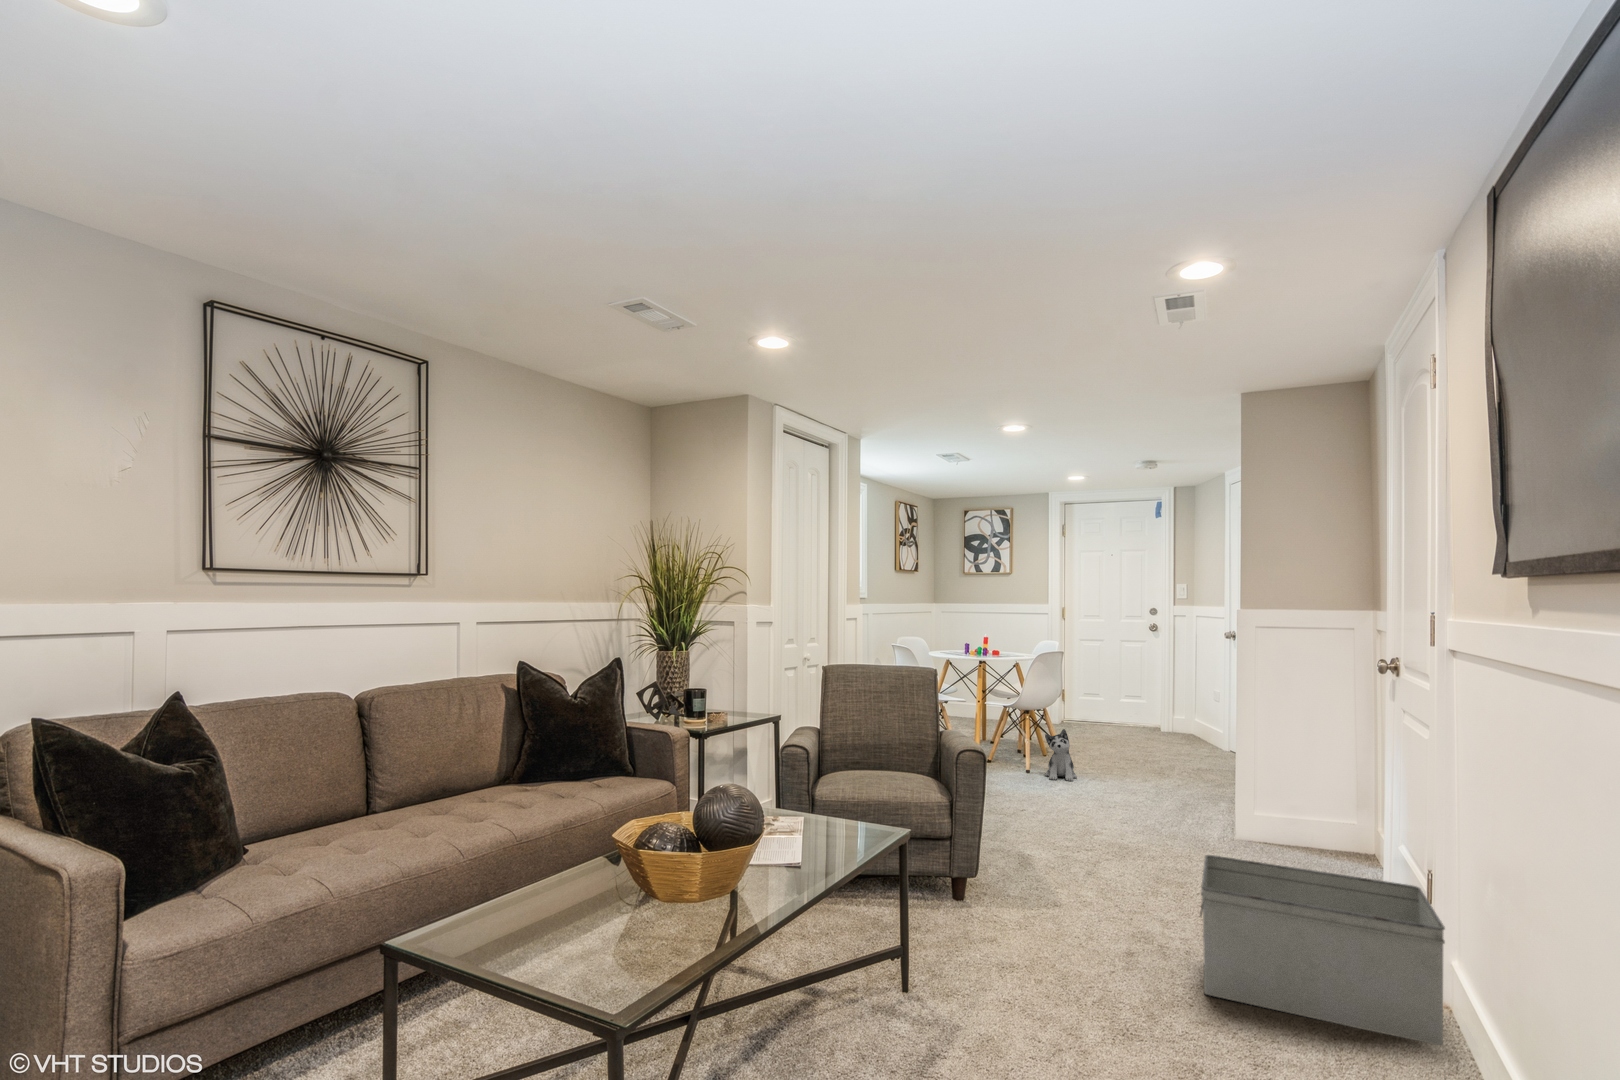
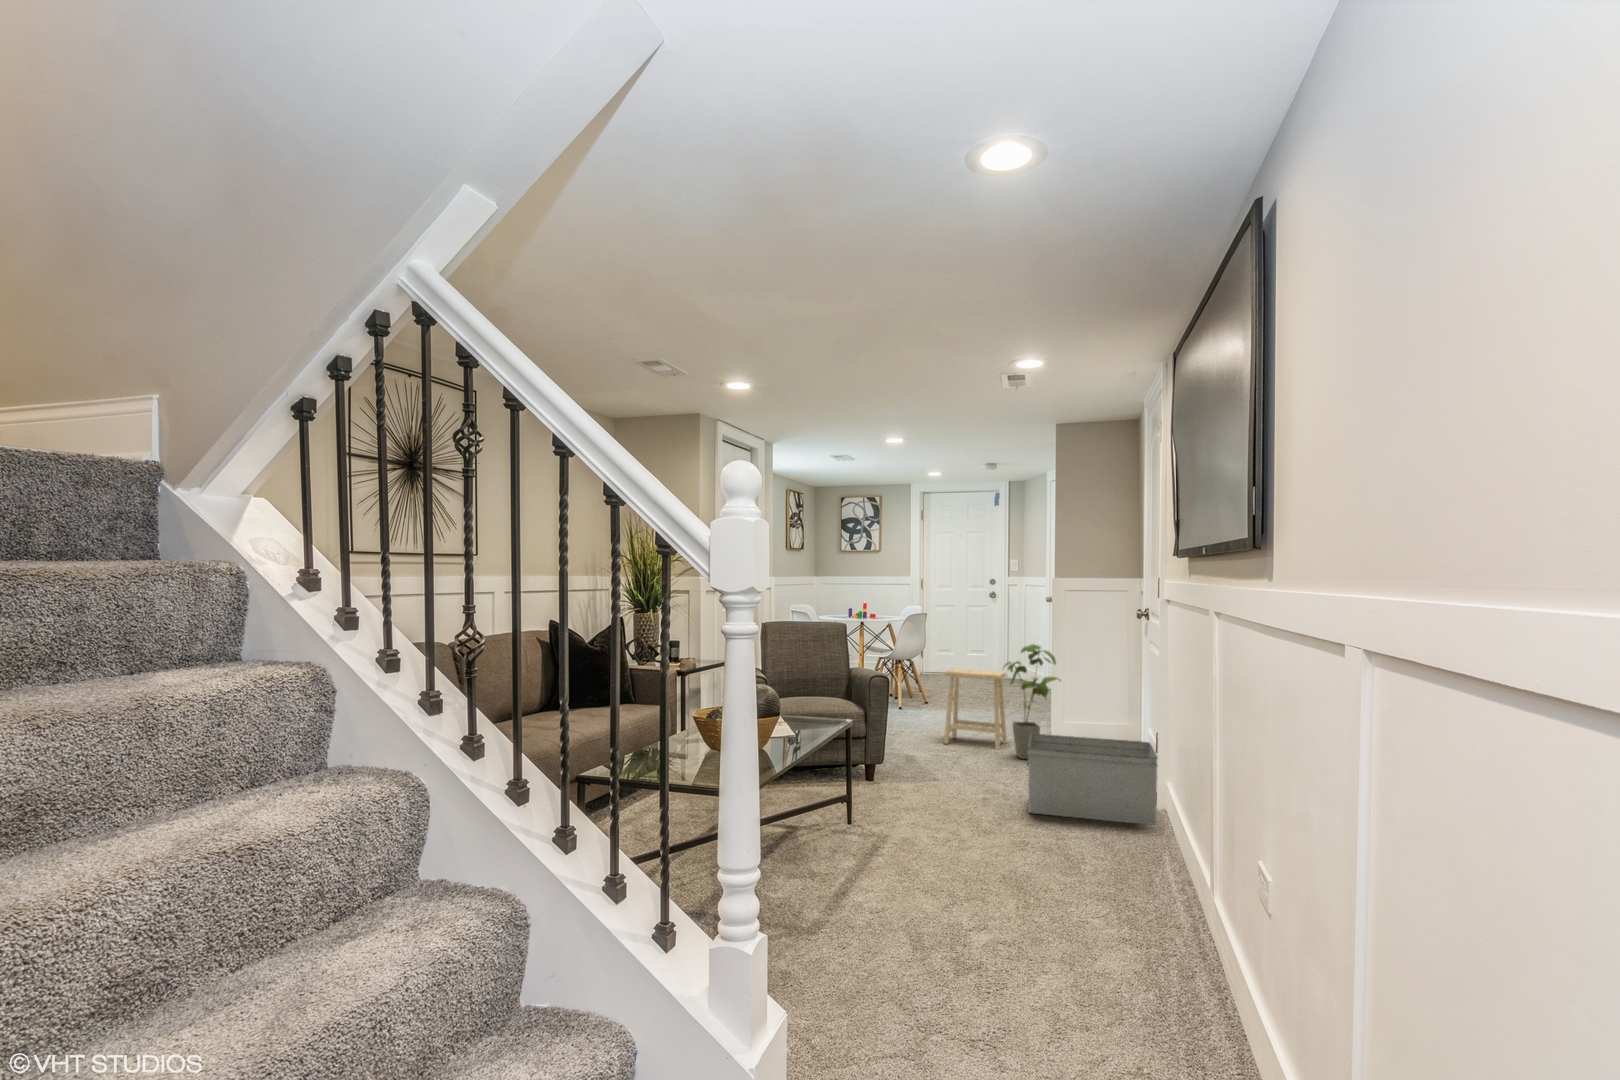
house plant: none [1160,705,1253,874] -> present [1004,644,1060,759]
plush toy: present [1045,729,1077,781] -> none [915,672,938,712]
footstool: none [1077,731,1170,852] -> present [944,668,1007,749]

